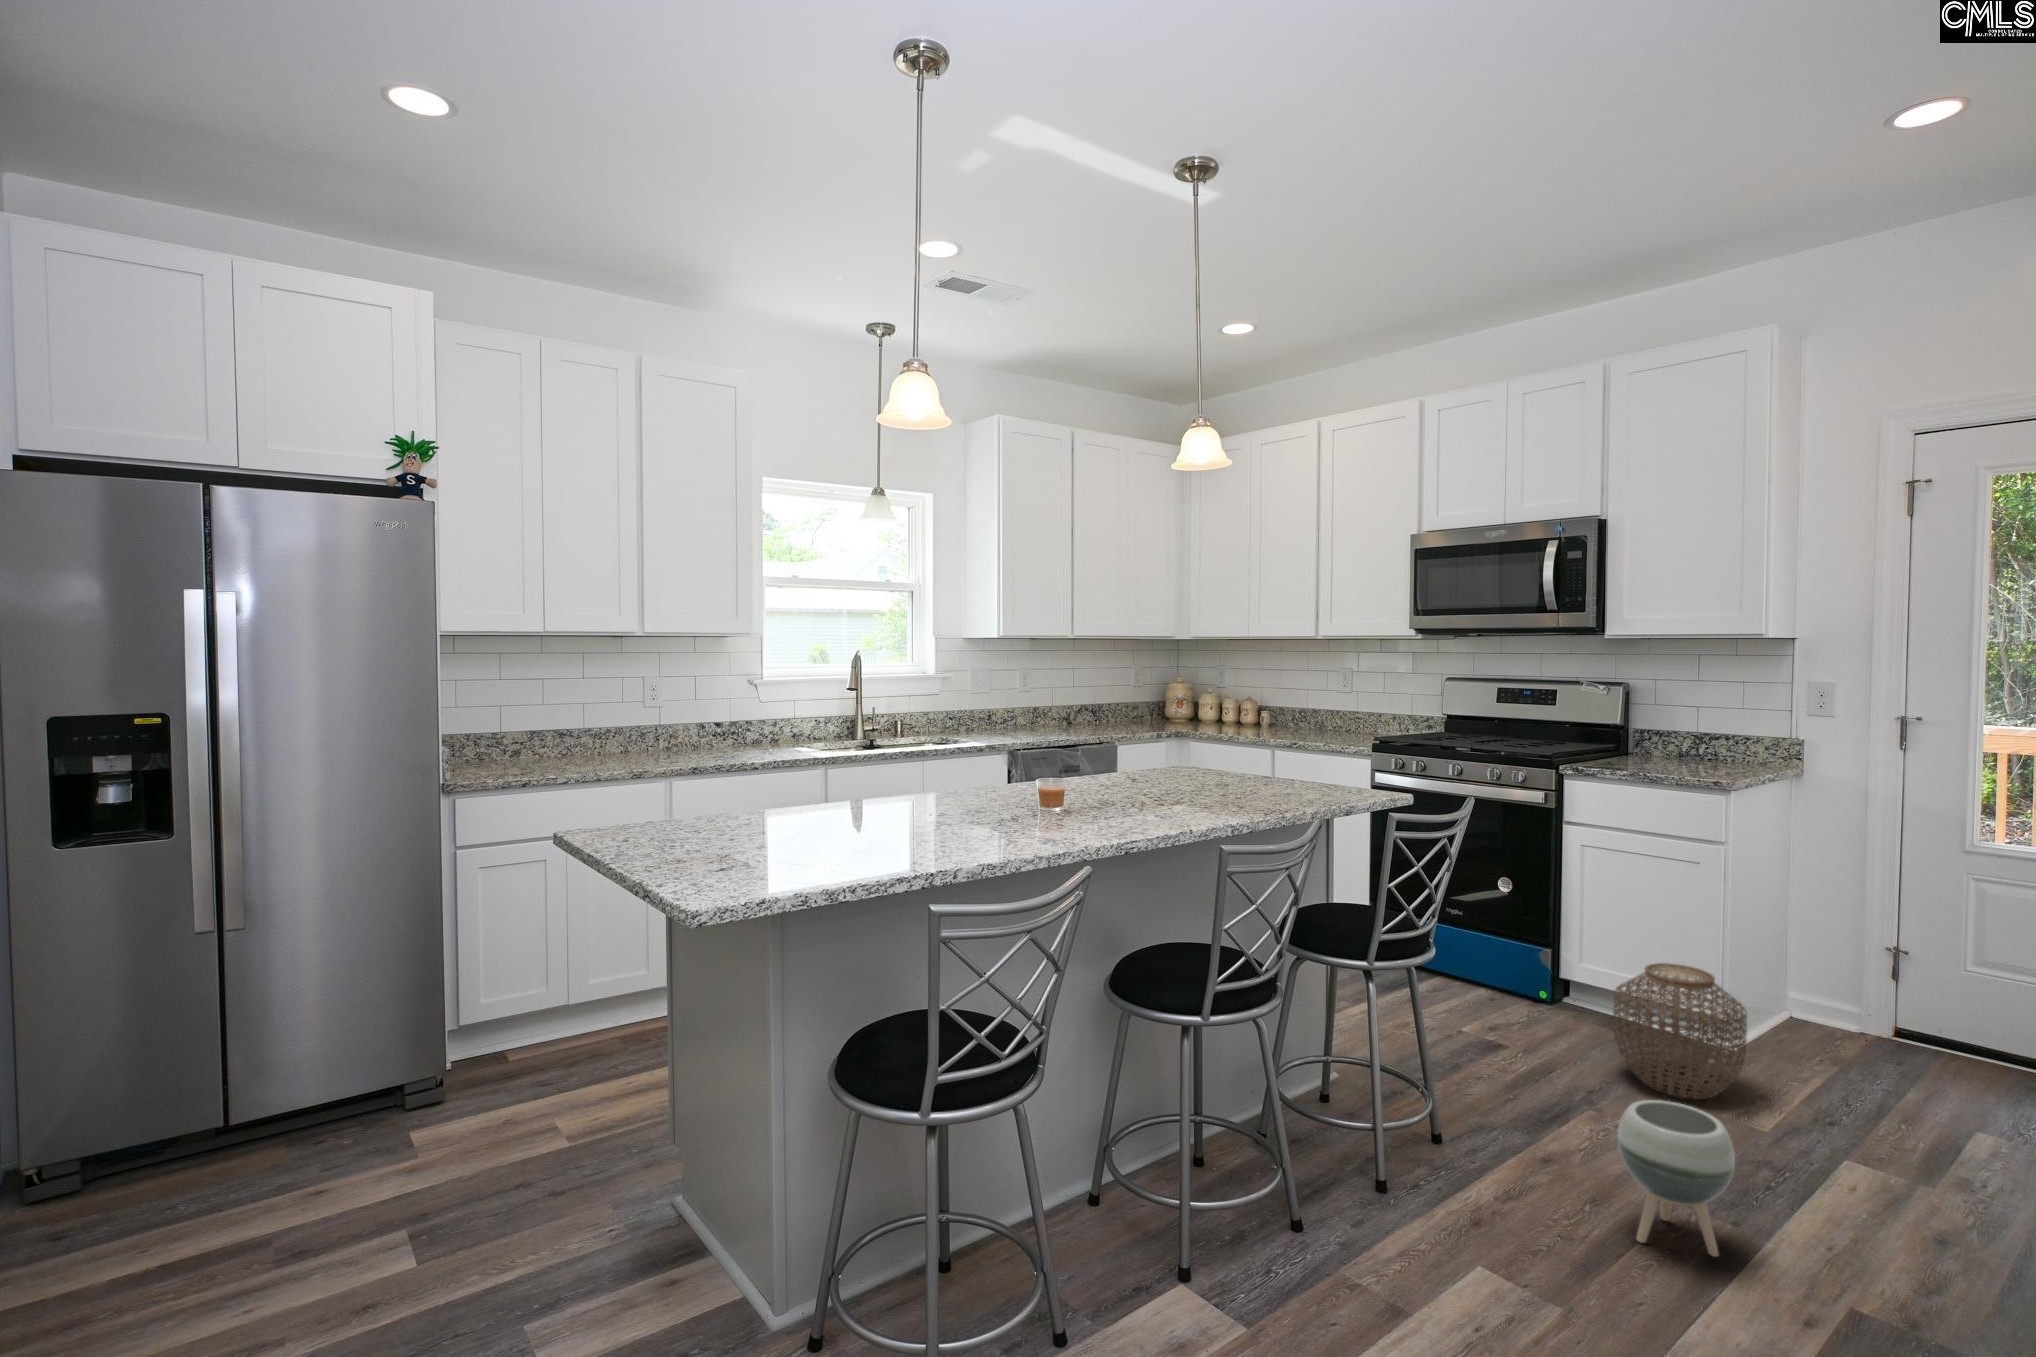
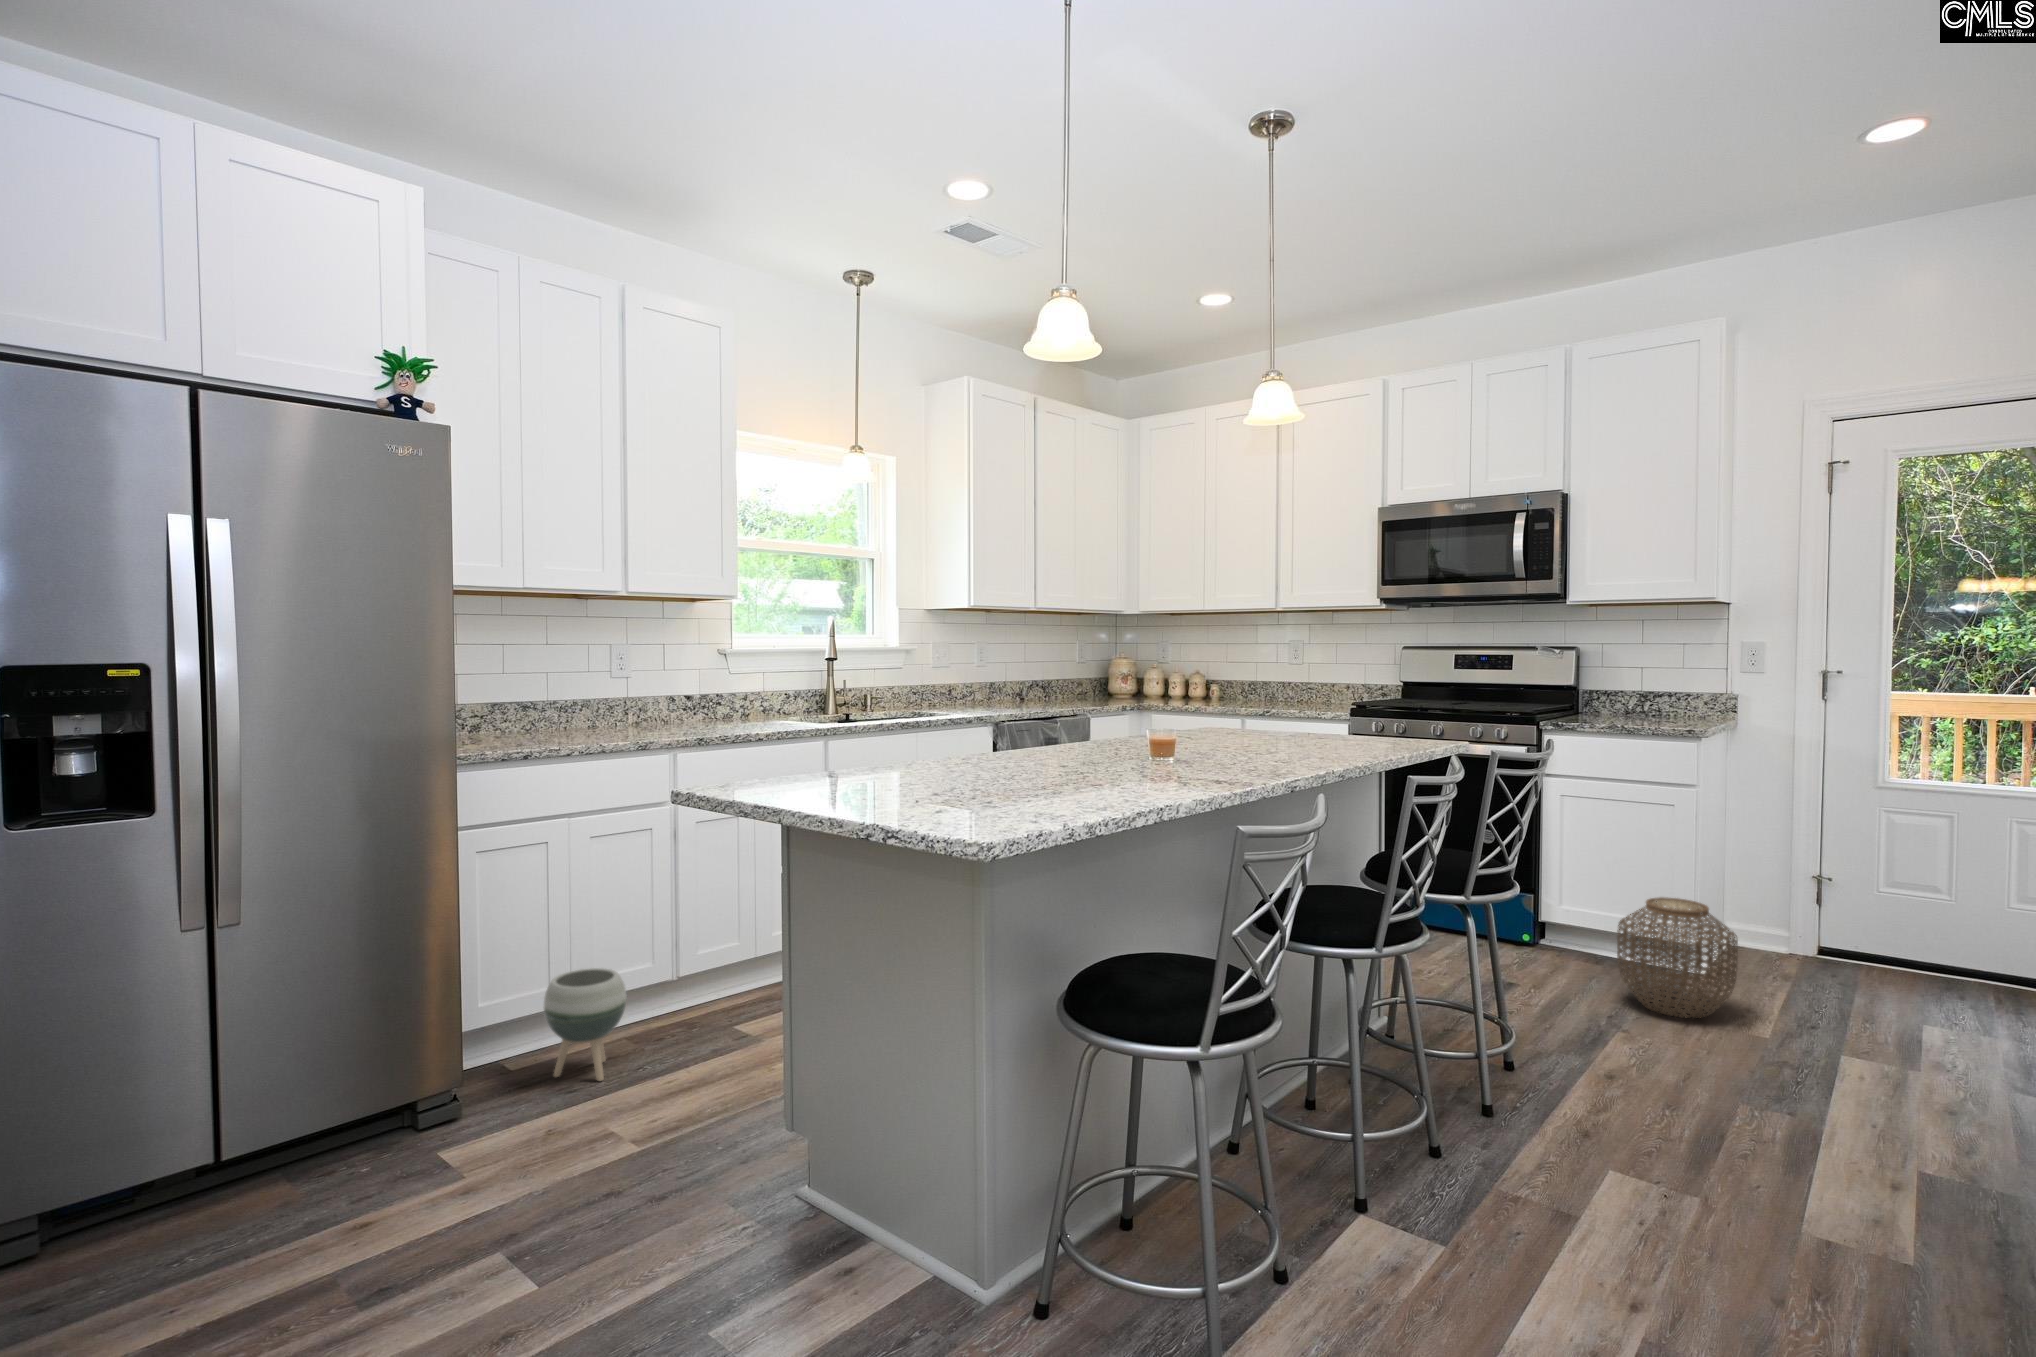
planter: present [1618,1100,1735,1257] -> present [543,968,627,1081]

